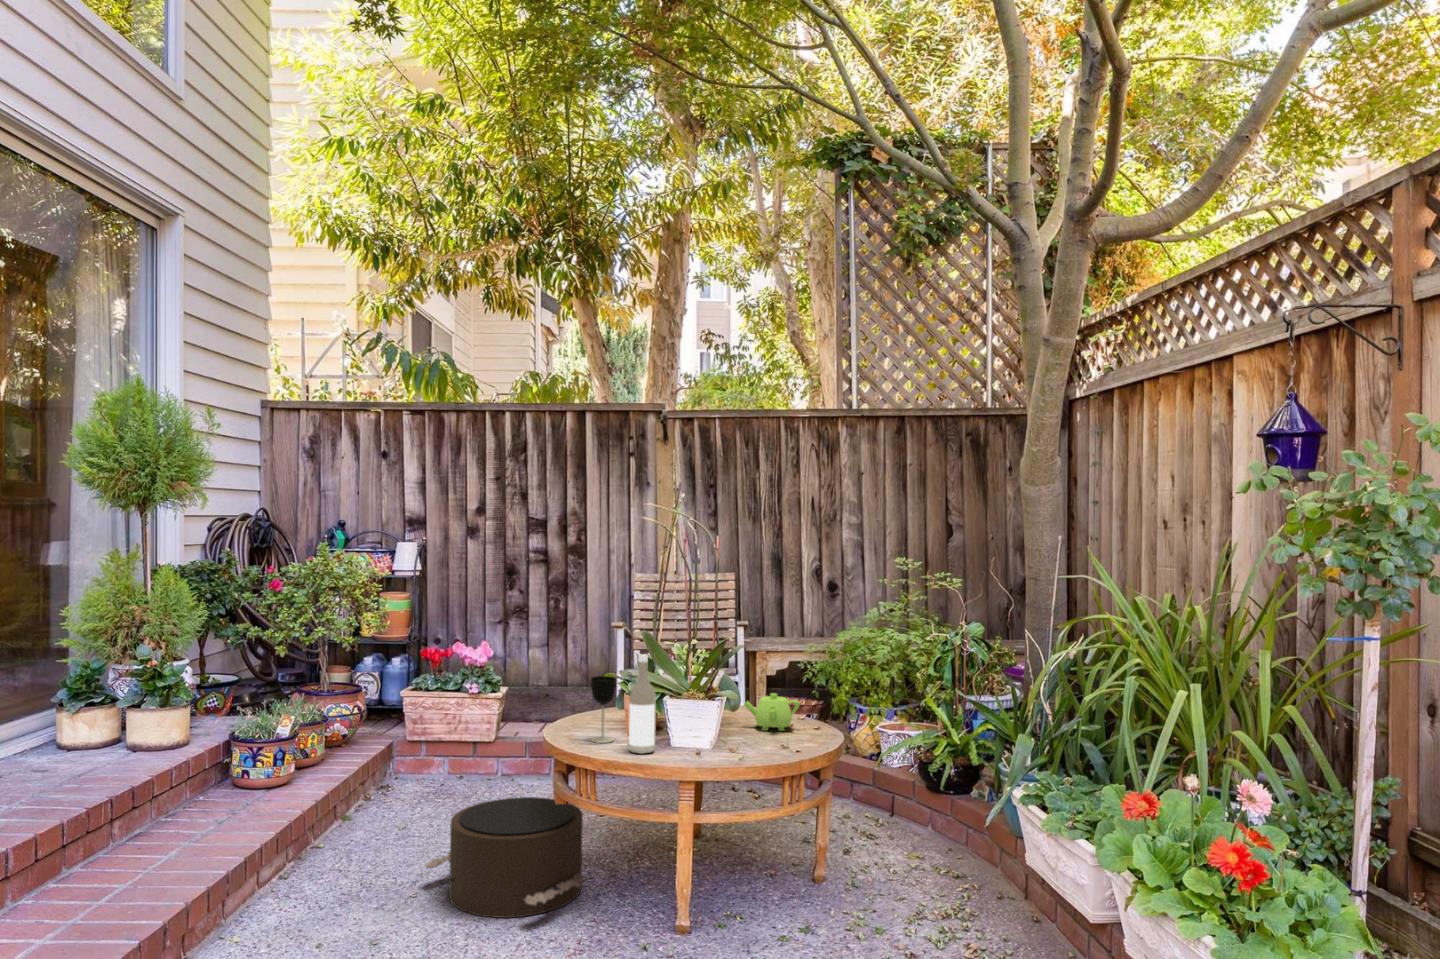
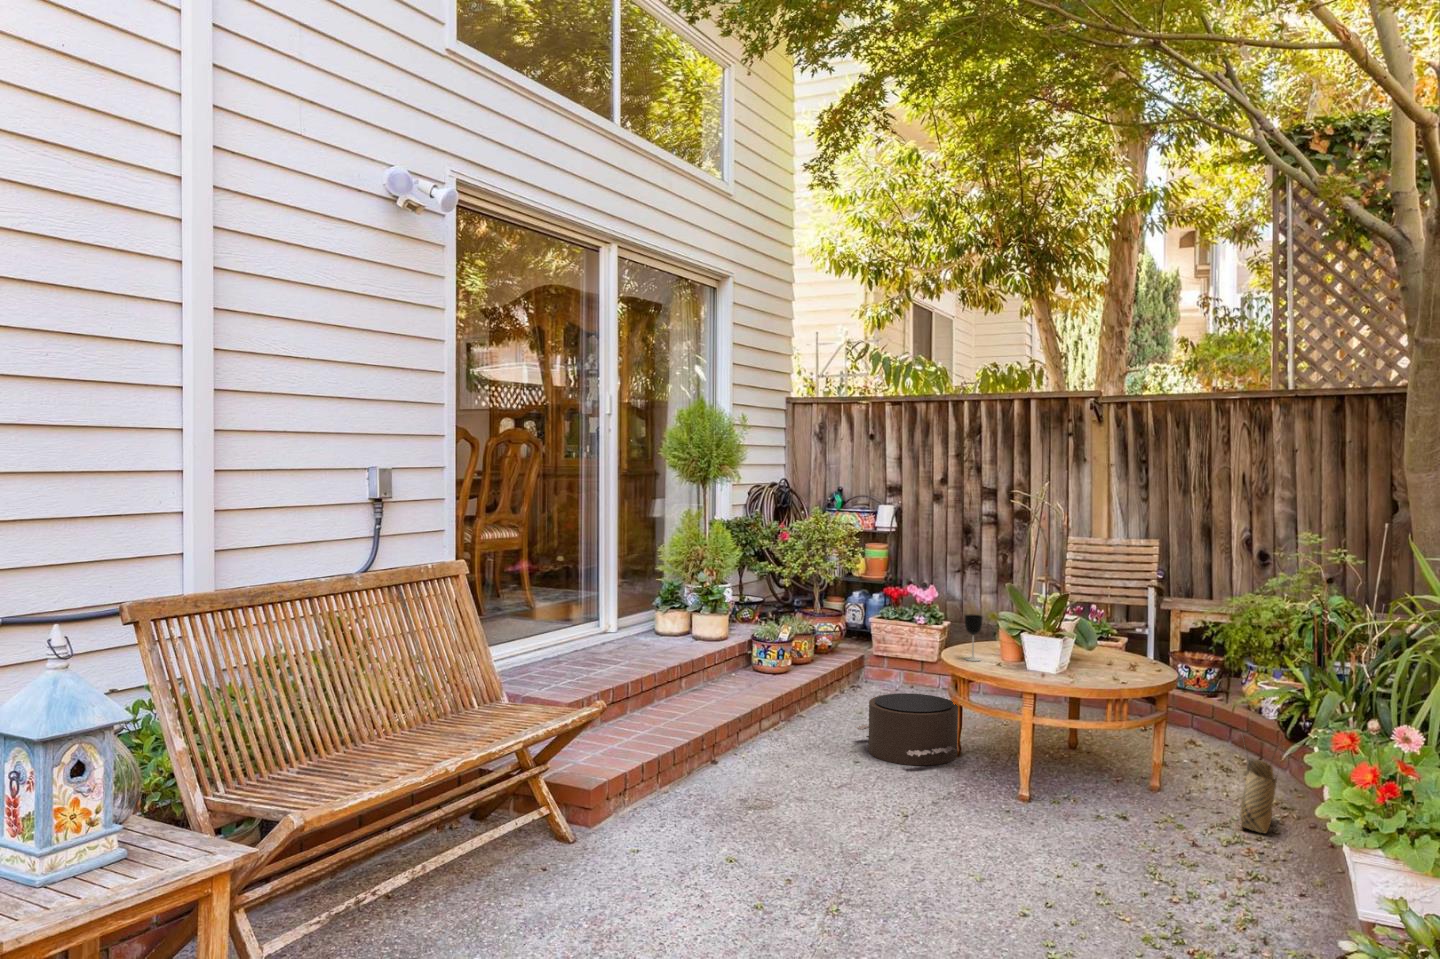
wine bottle: present [629,654,656,754] -> none [984,600,1003,669]
teapot: present [744,693,800,731] -> none [1092,641,1137,670]
woven basket: none [965,798,1023,929] -> present [1241,740,1283,833]

